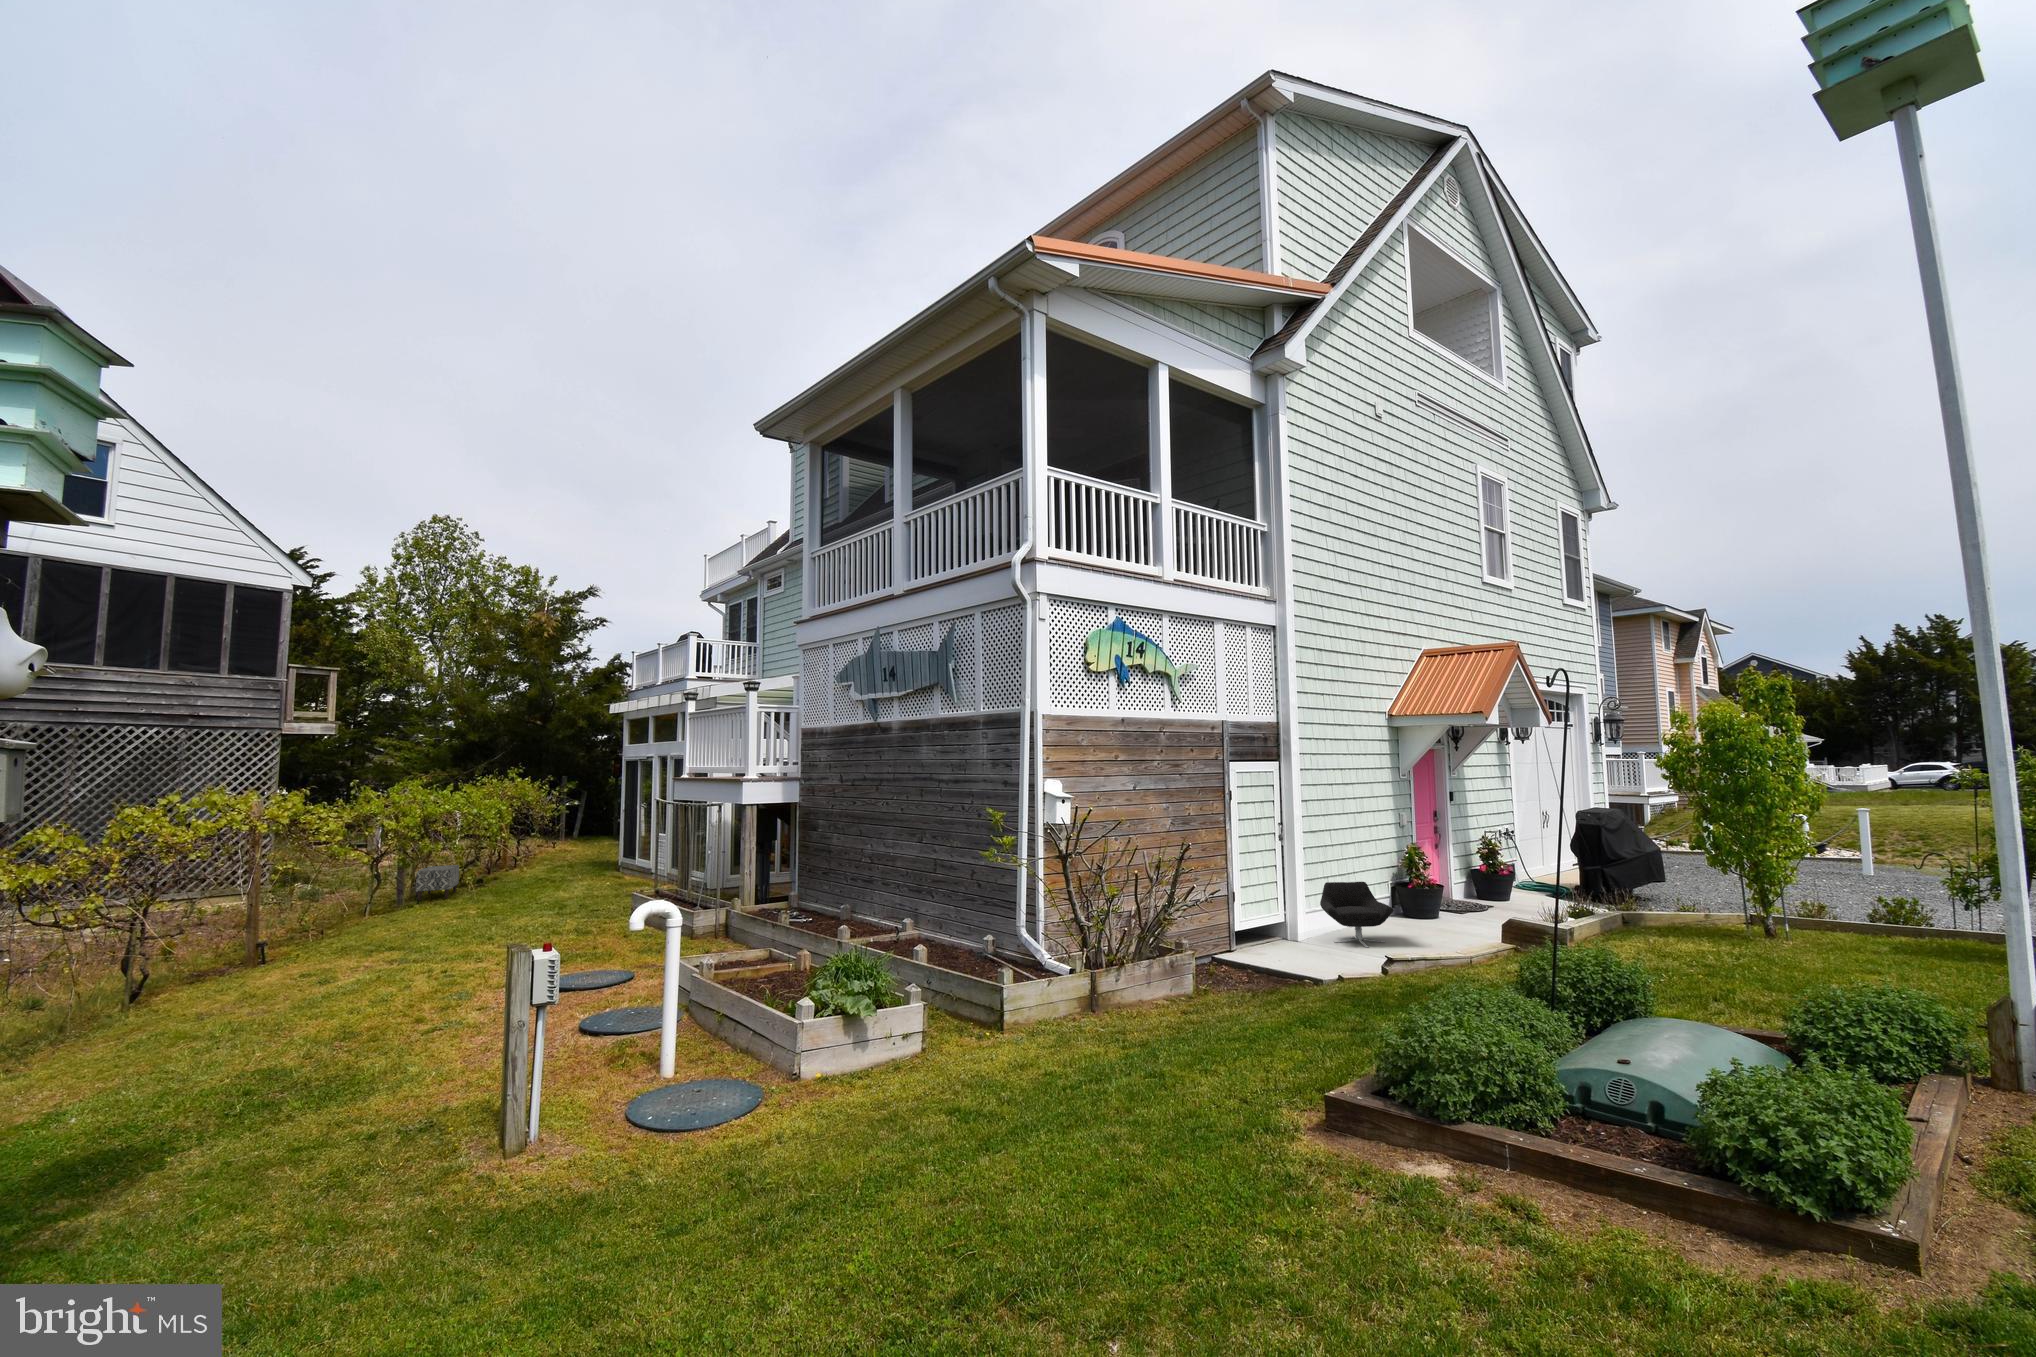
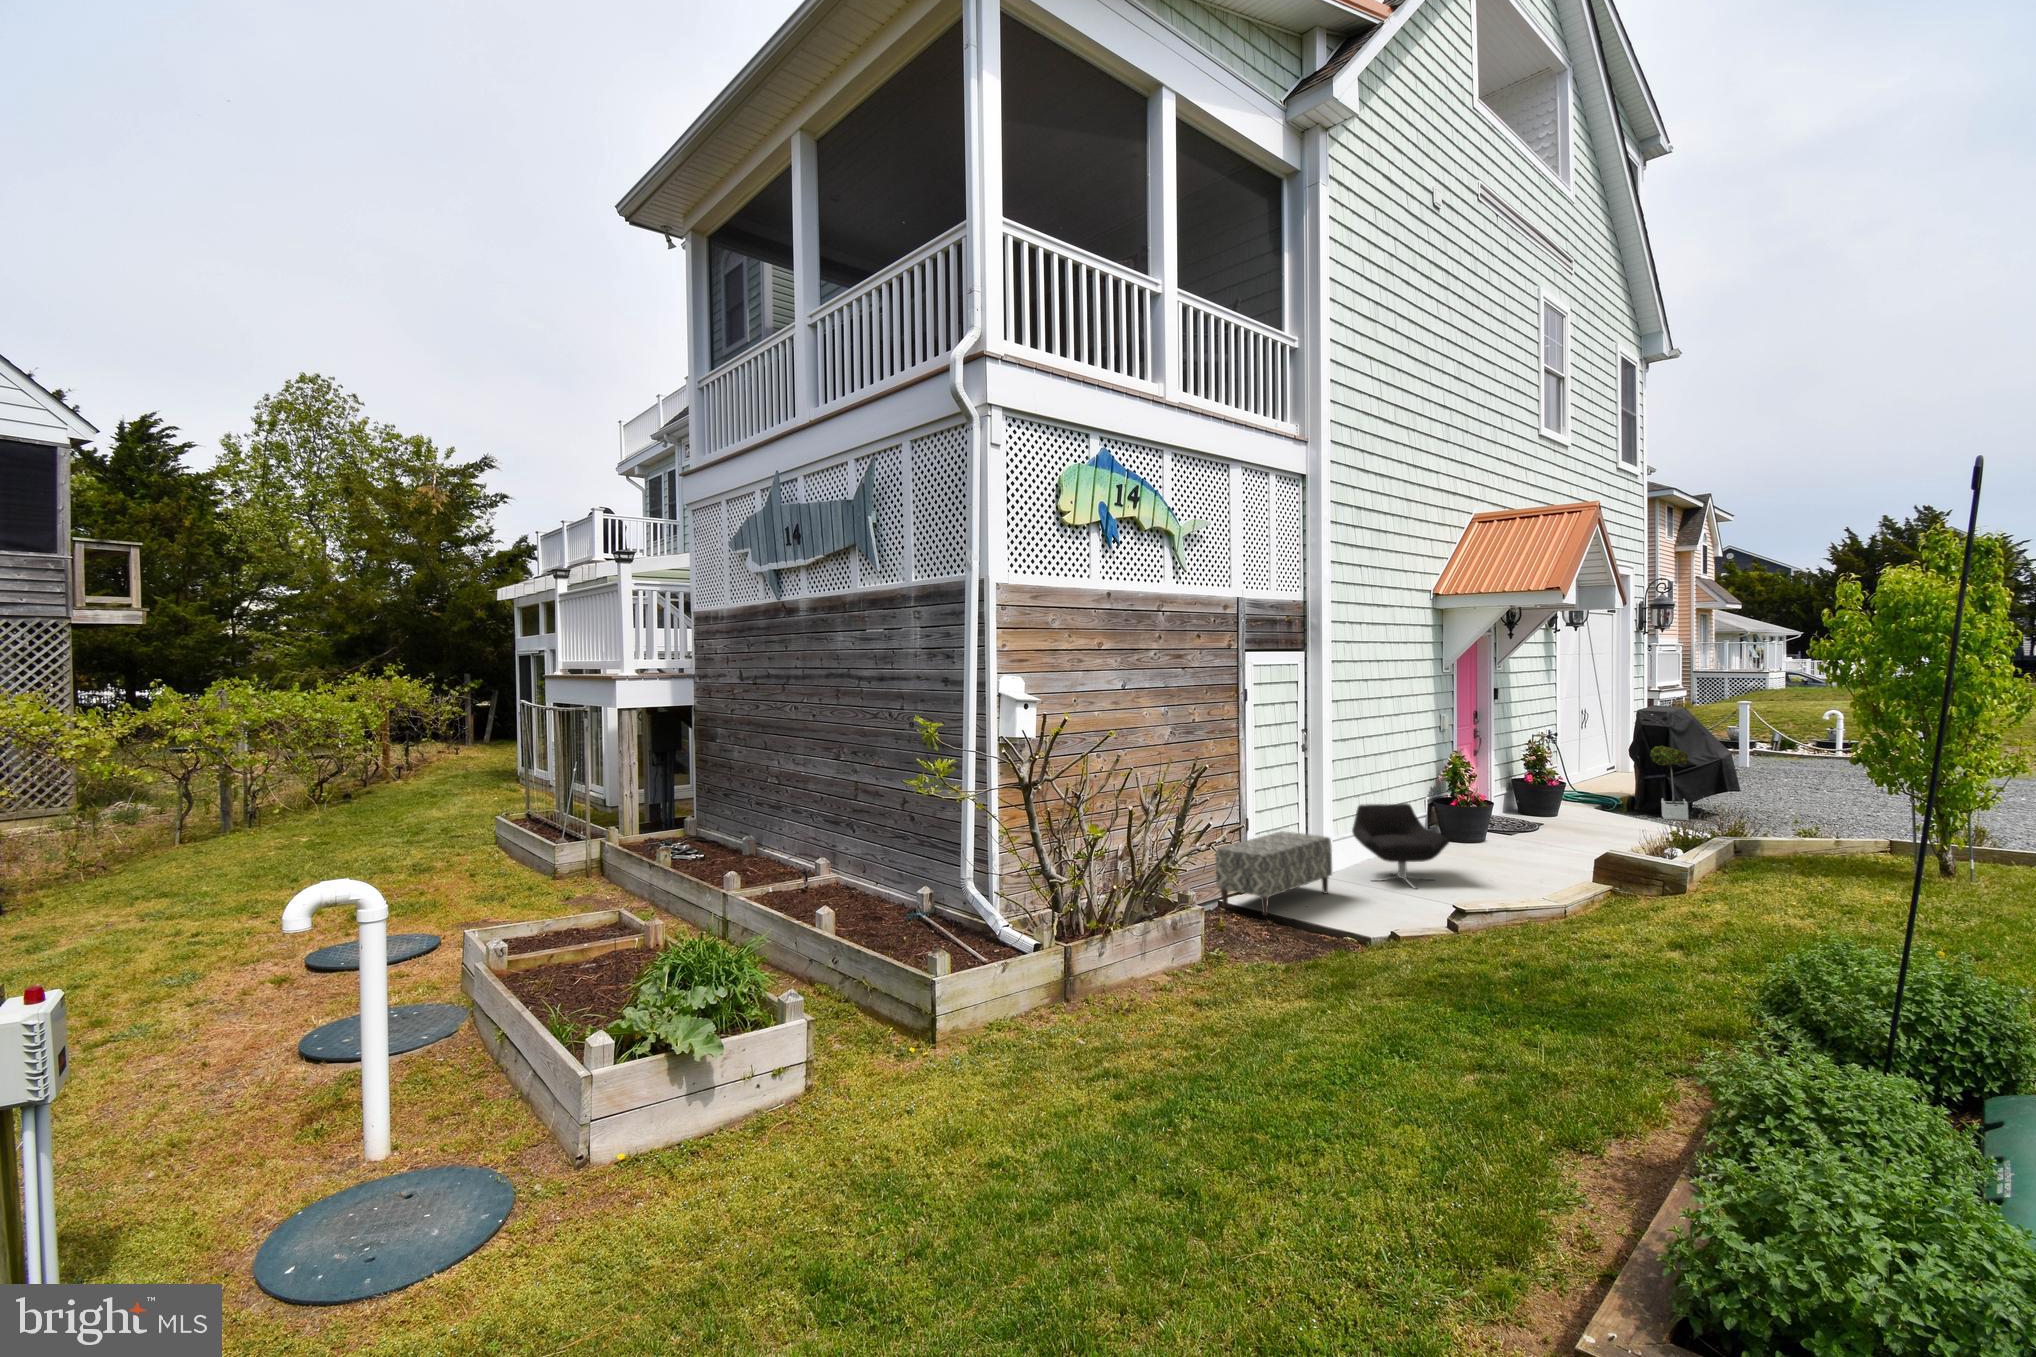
potted tree: none [1579,839,1613,902] -> present [1650,745,1689,820]
bench: present [416,865,459,901] -> present [1216,831,1332,916]

